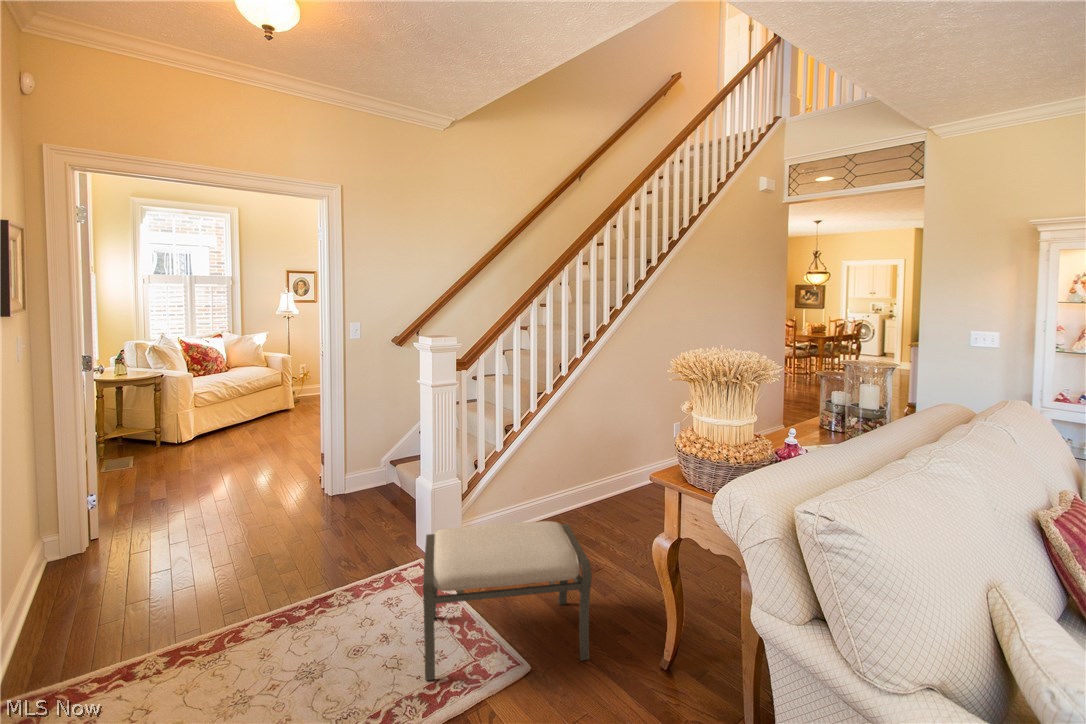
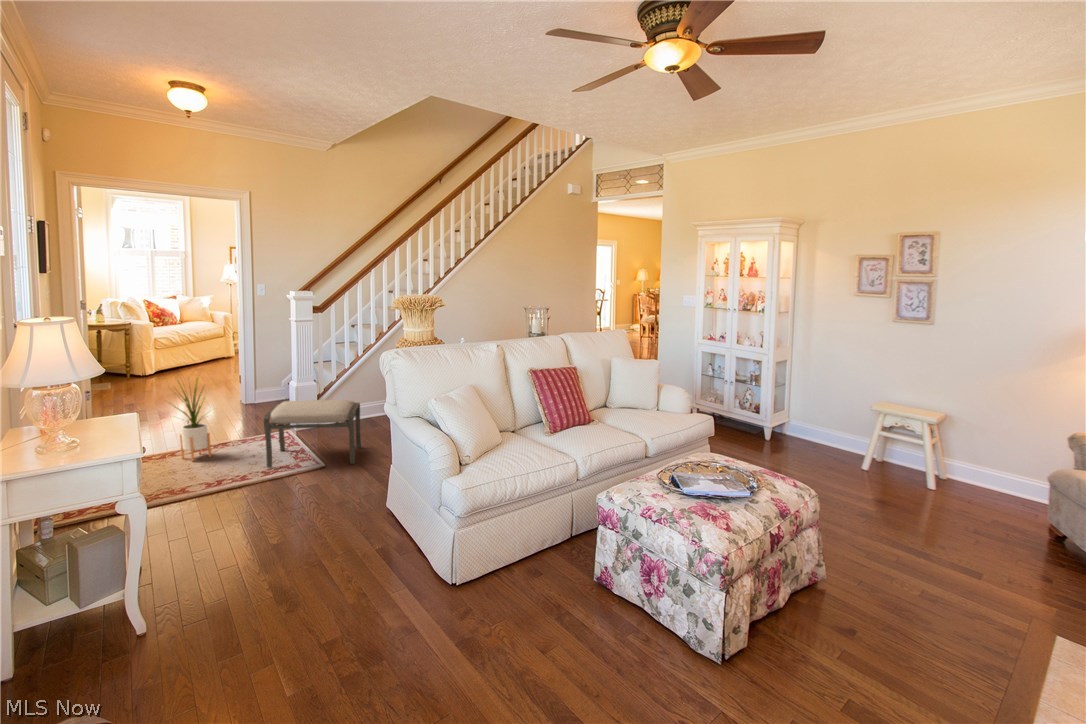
house plant: none [221,481,324,663] -> present [169,378,211,462]

